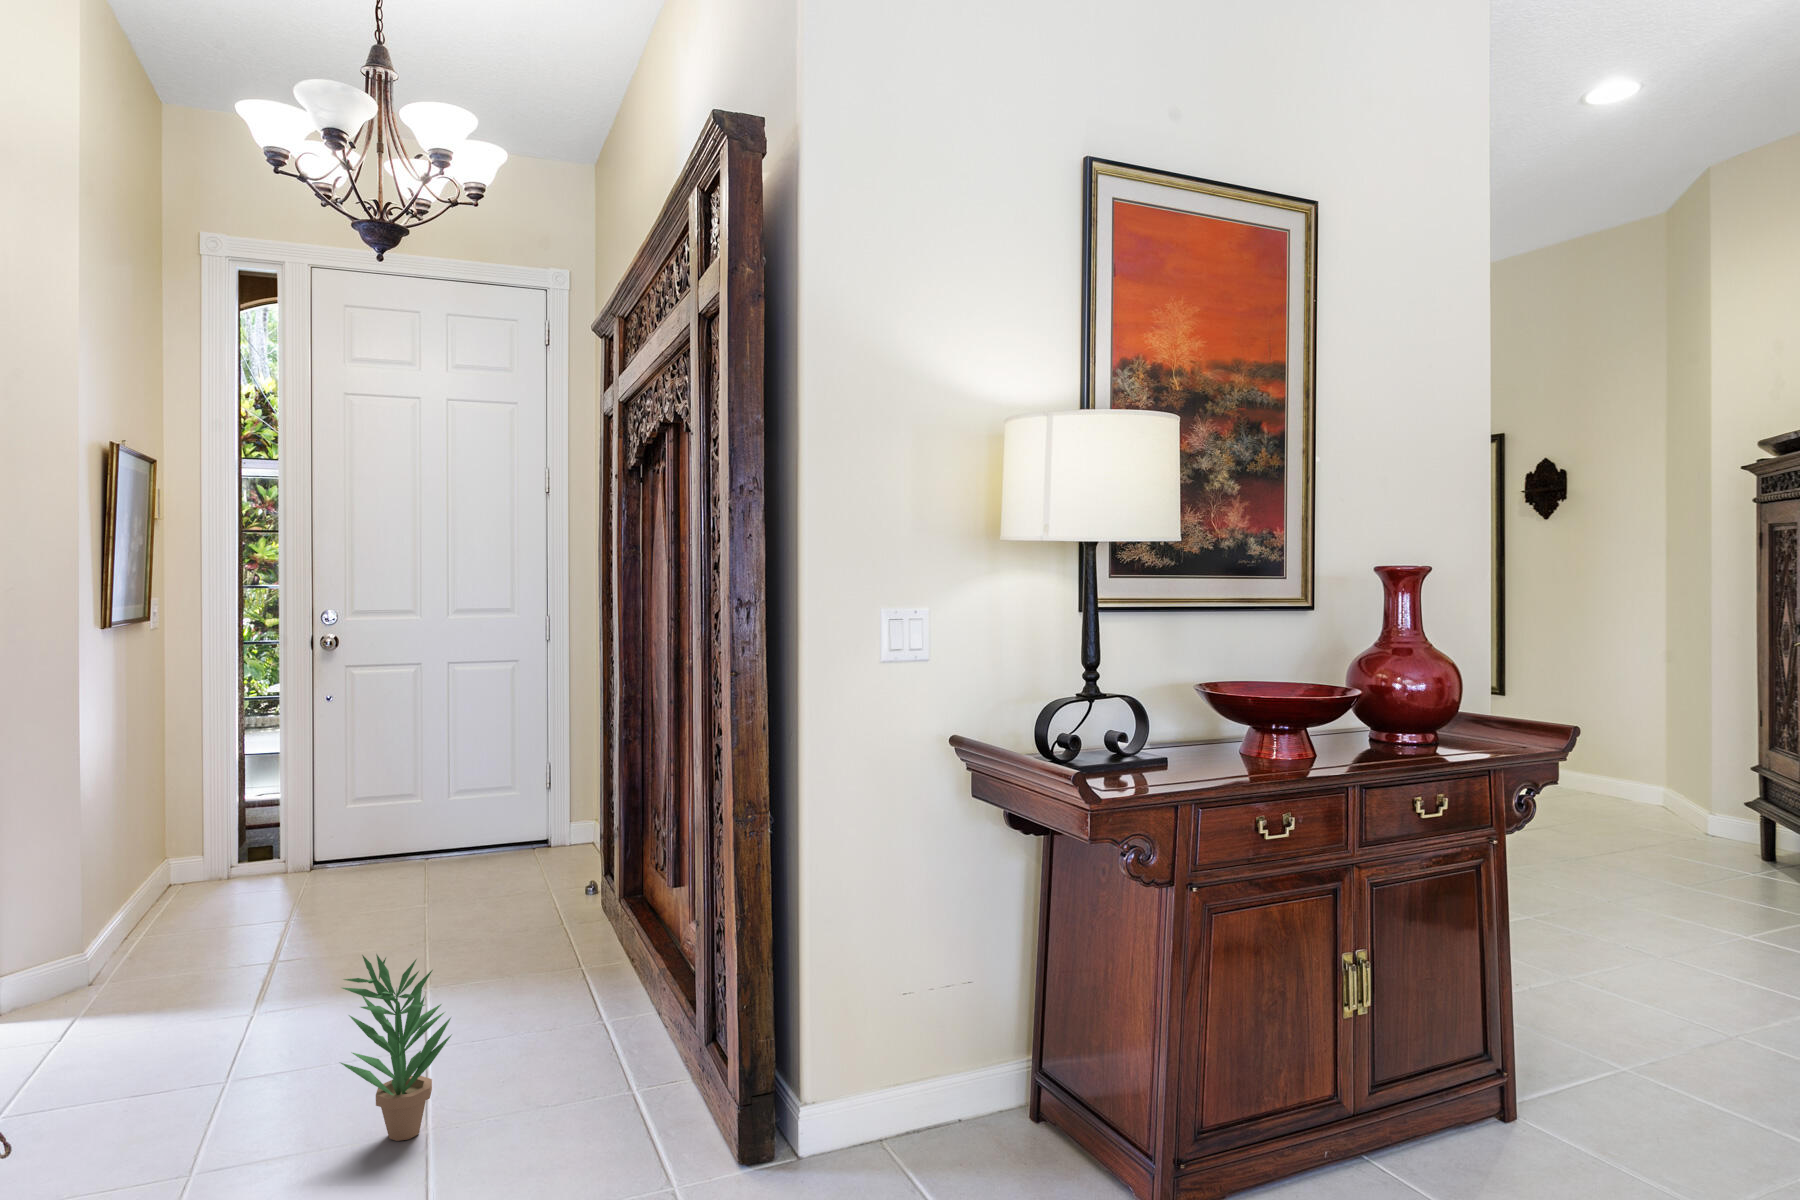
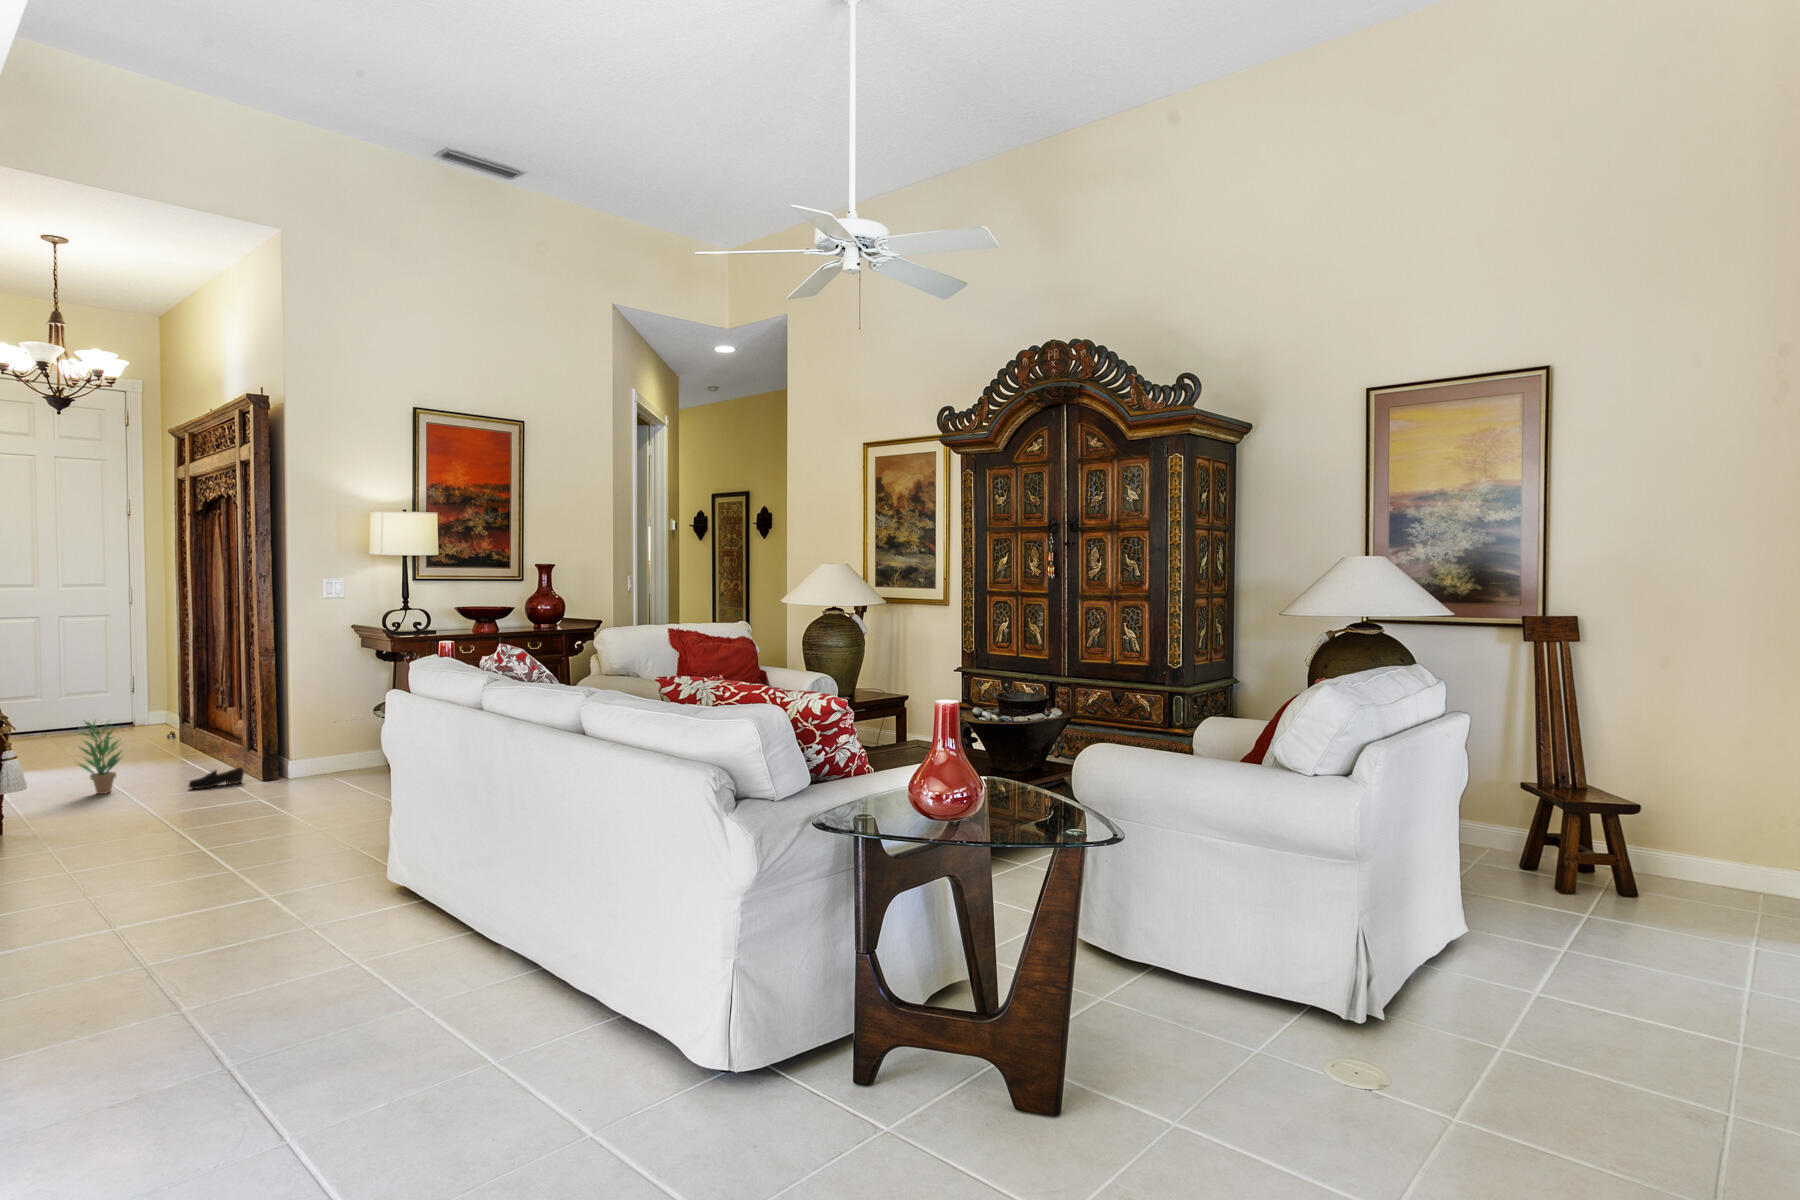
shoe: none [575,1089,697,1153] -> present [189,767,244,789]

